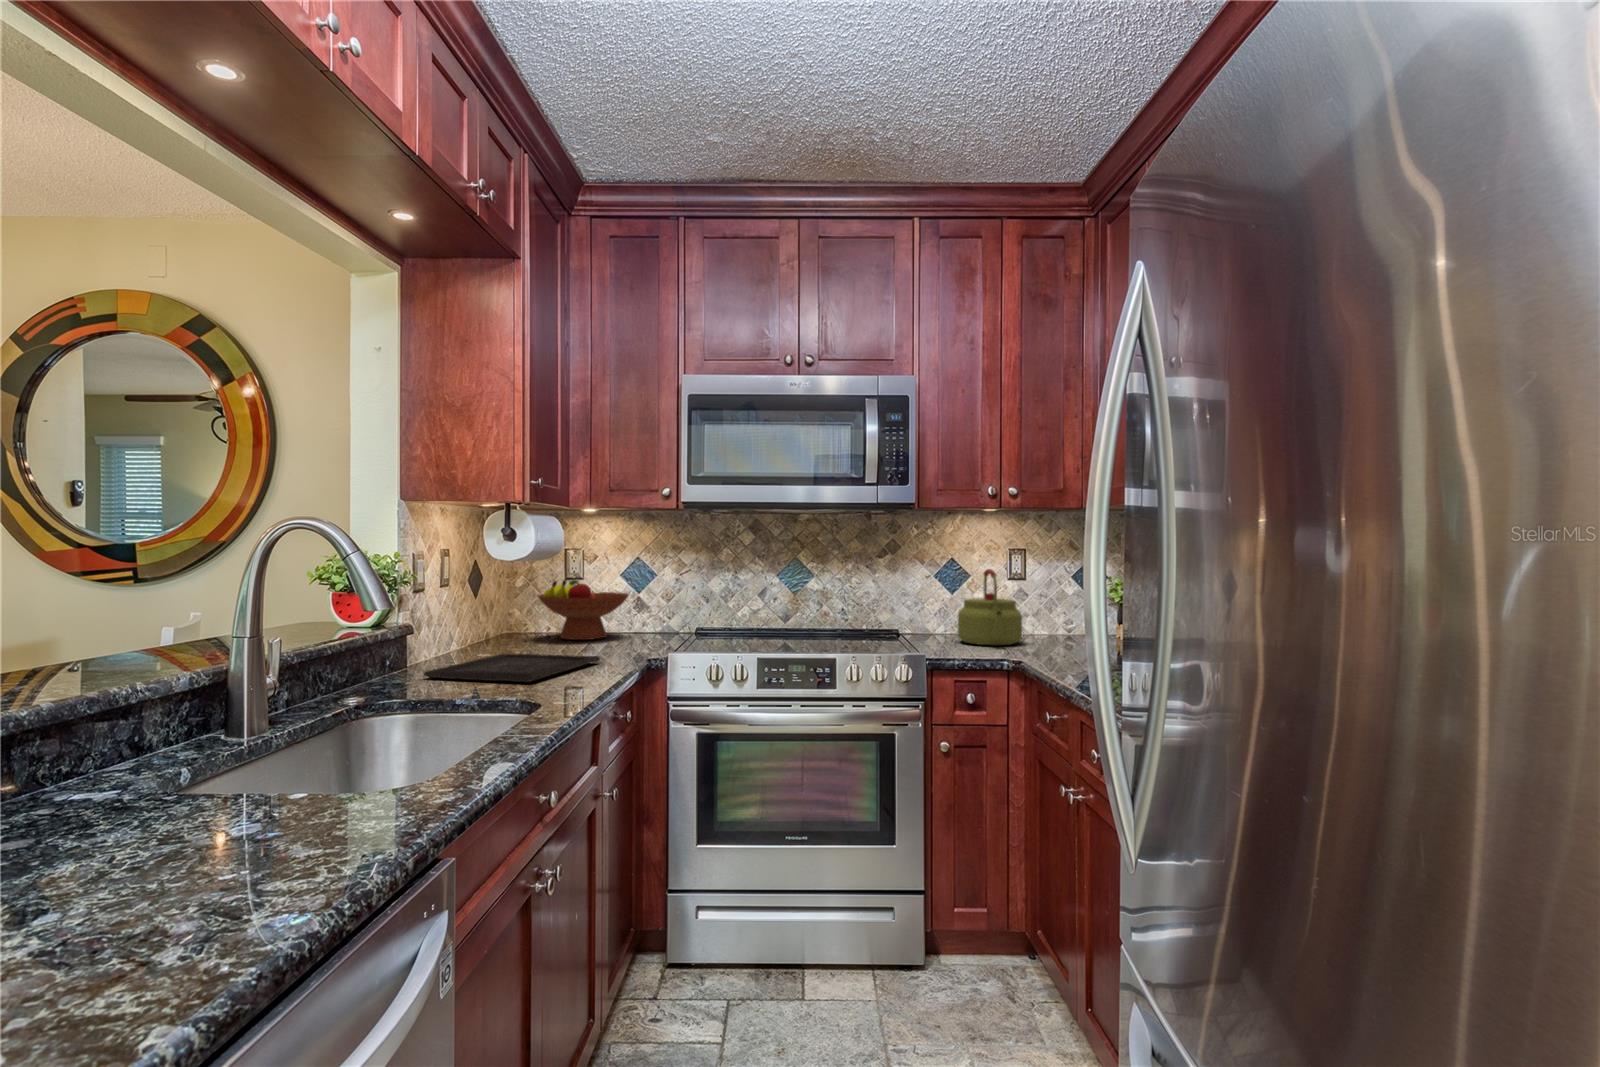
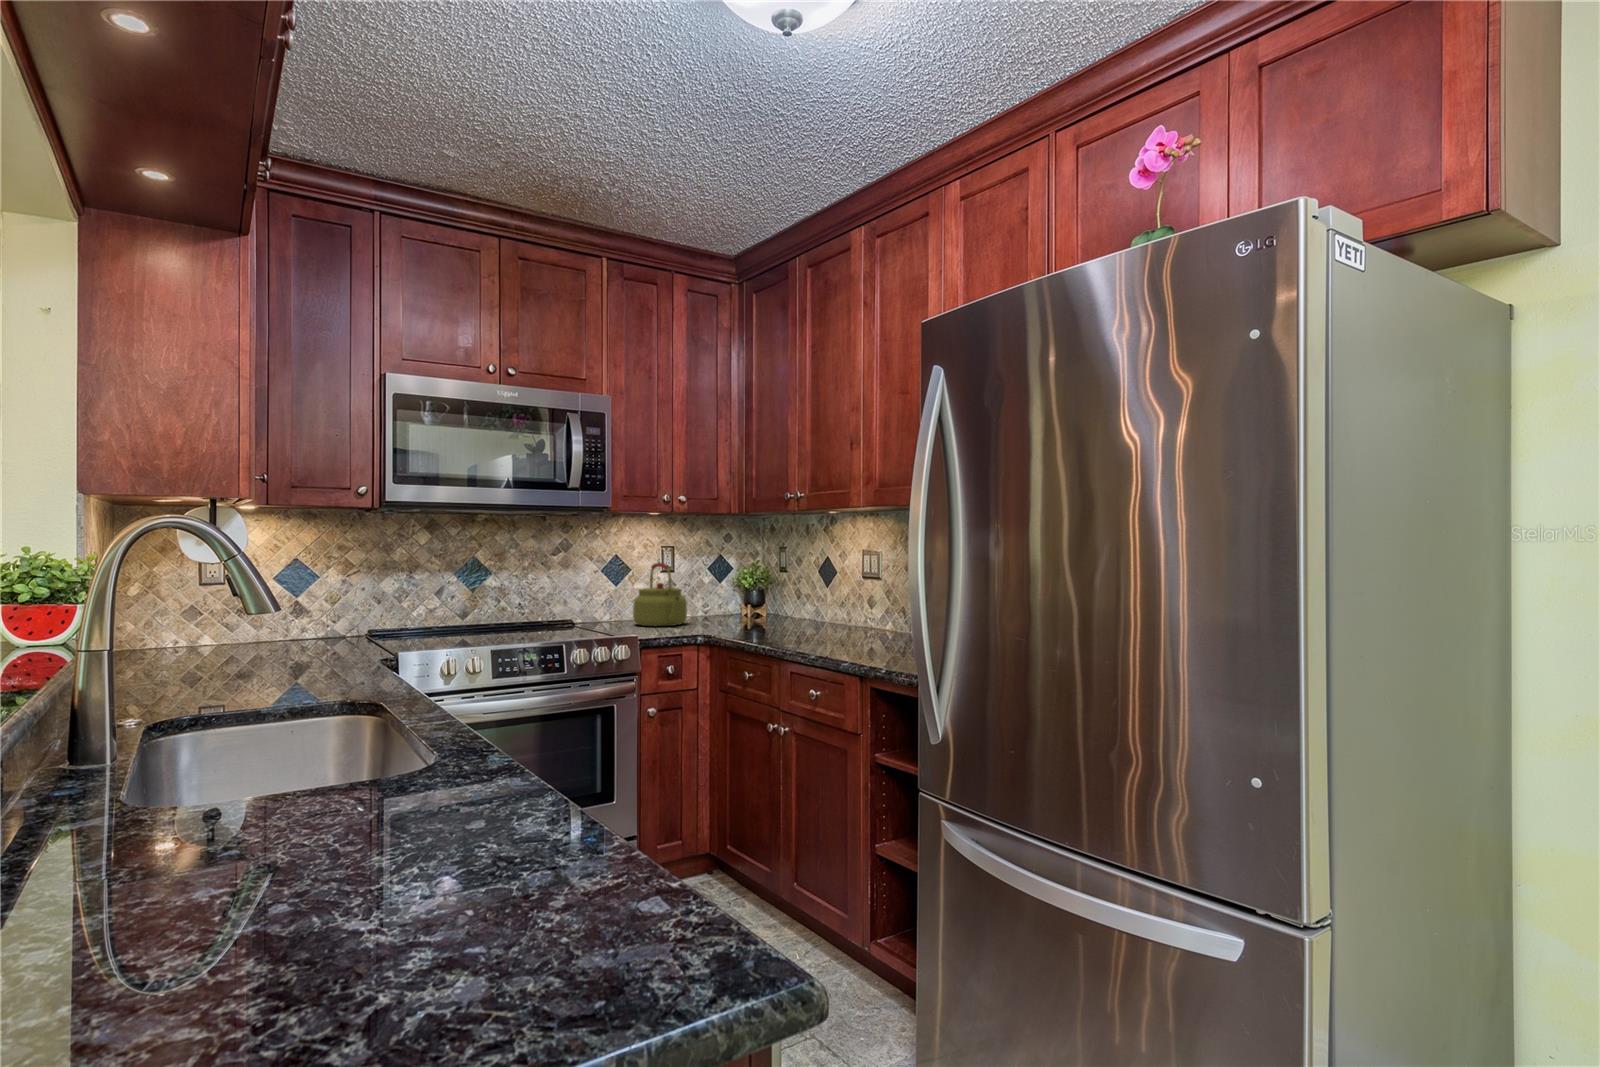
fruit bowl: present [537,580,629,640] -> none [177,584,299,652]
tray: present [424,654,600,682] -> none [159,659,337,694]

